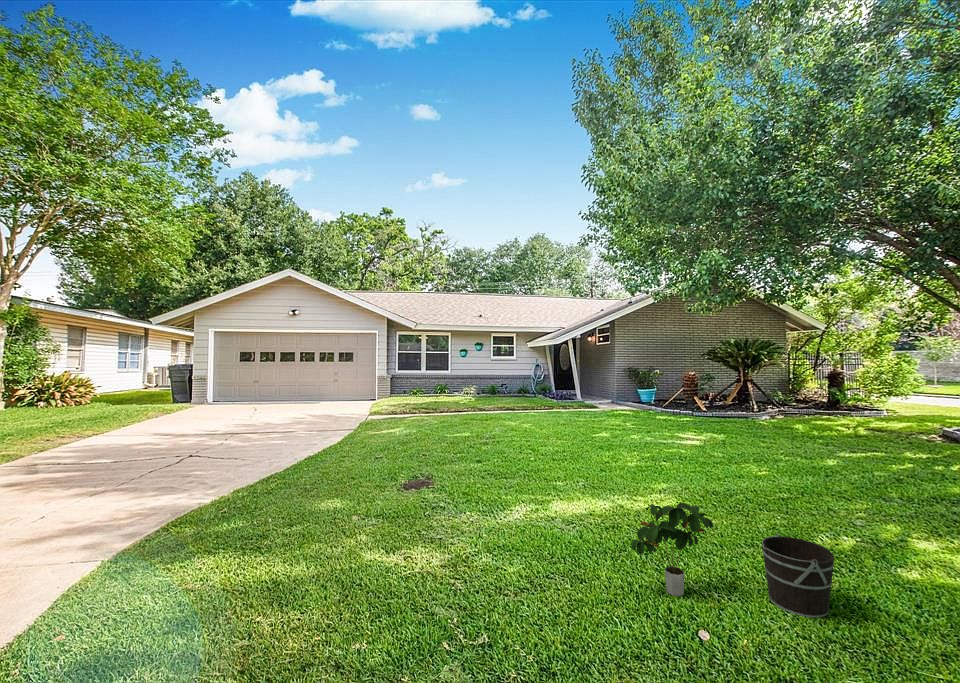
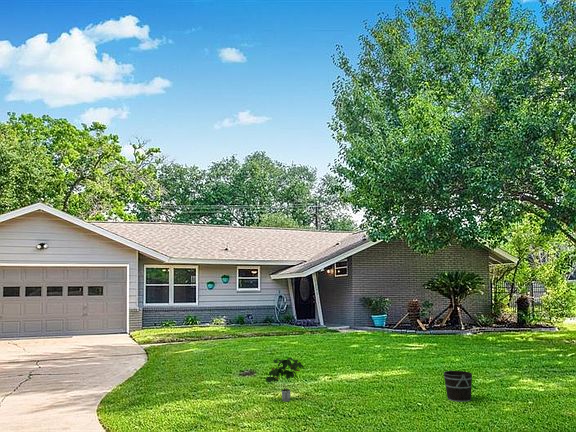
potted plant: present [631,503,713,596] -> present [266,358,304,401]

